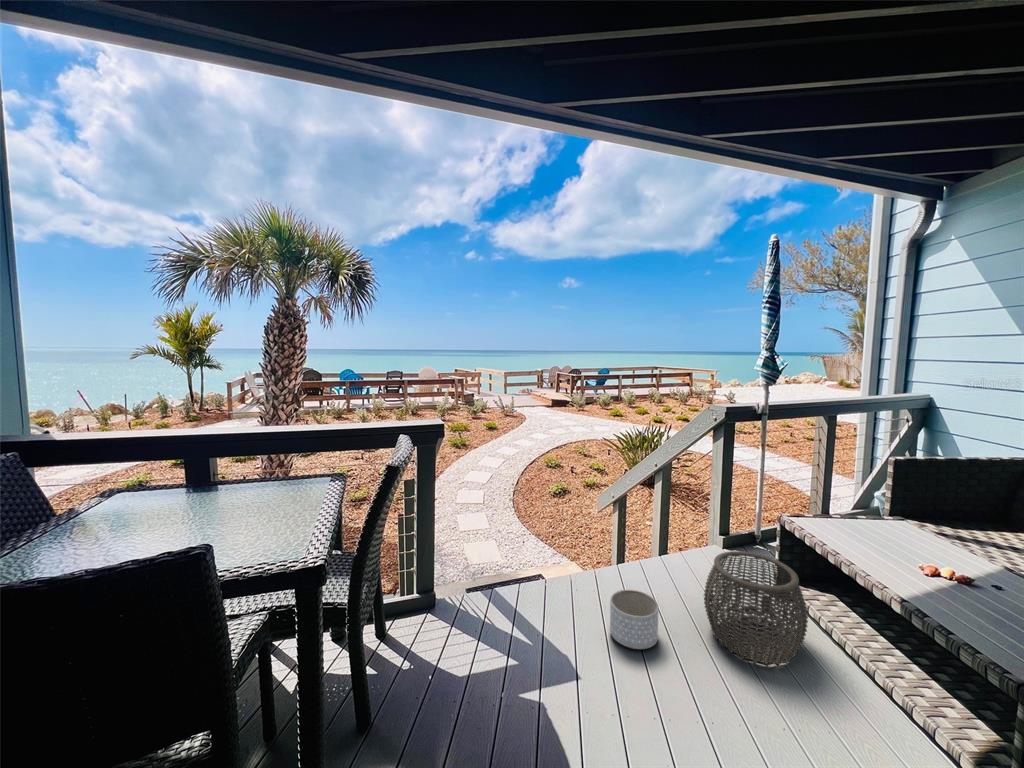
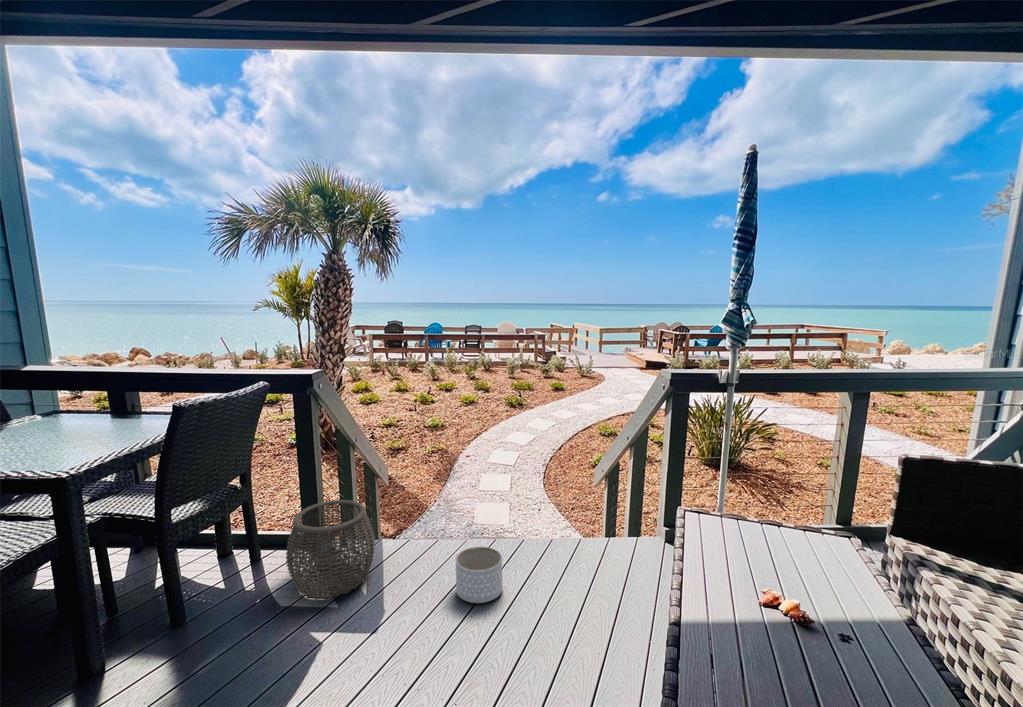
woven basket: present [704,551,808,665] -> present [286,500,375,599]

